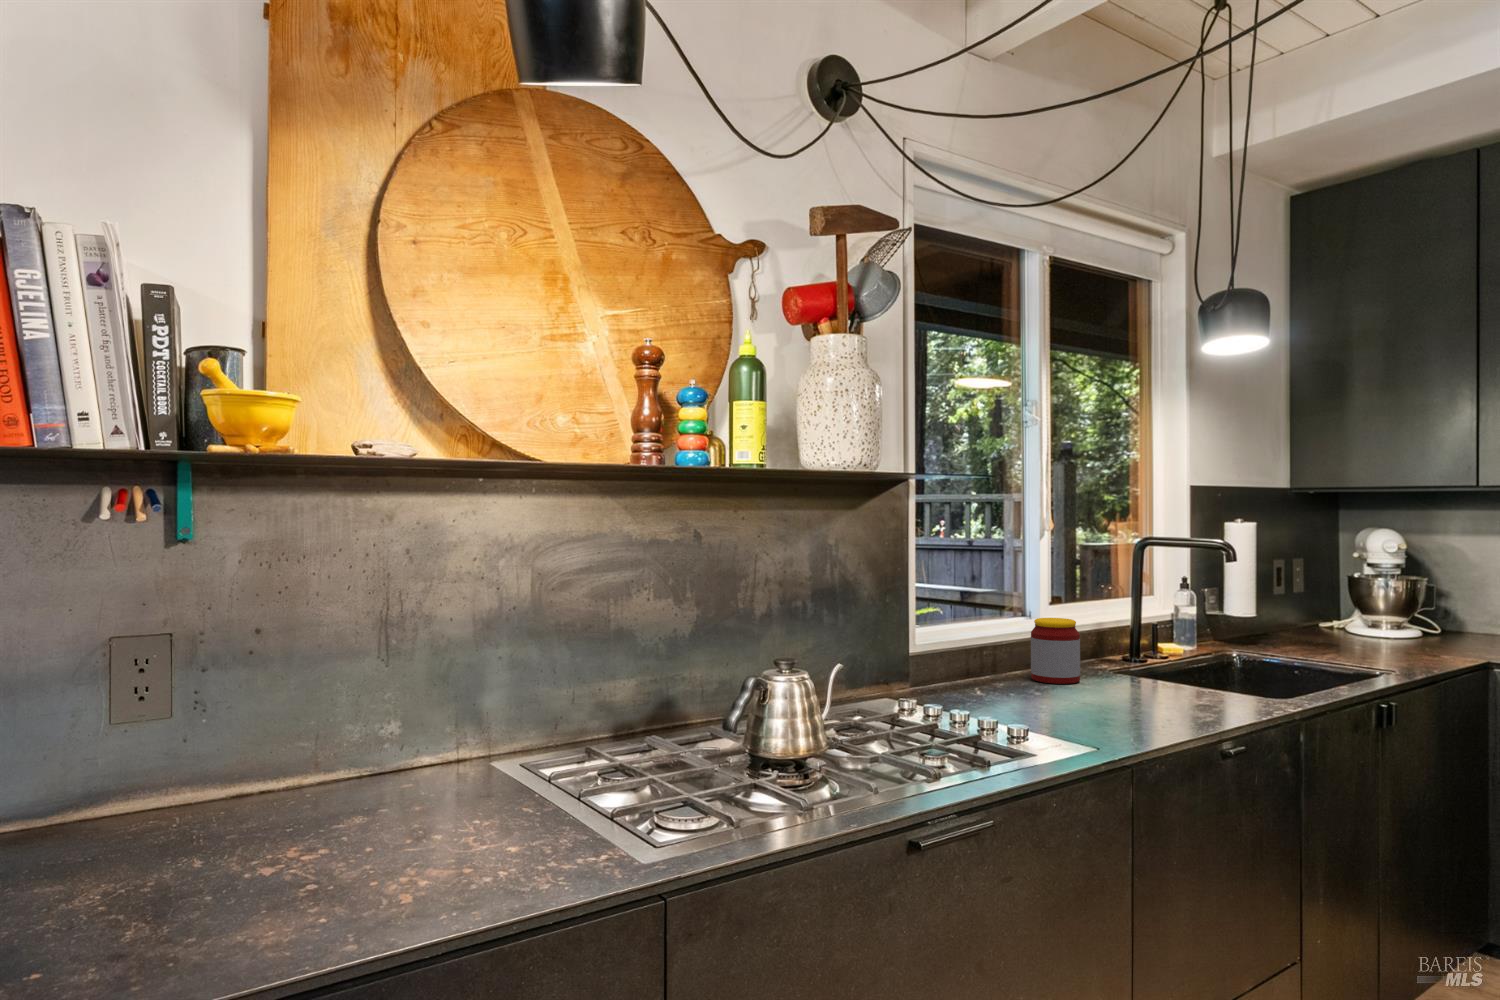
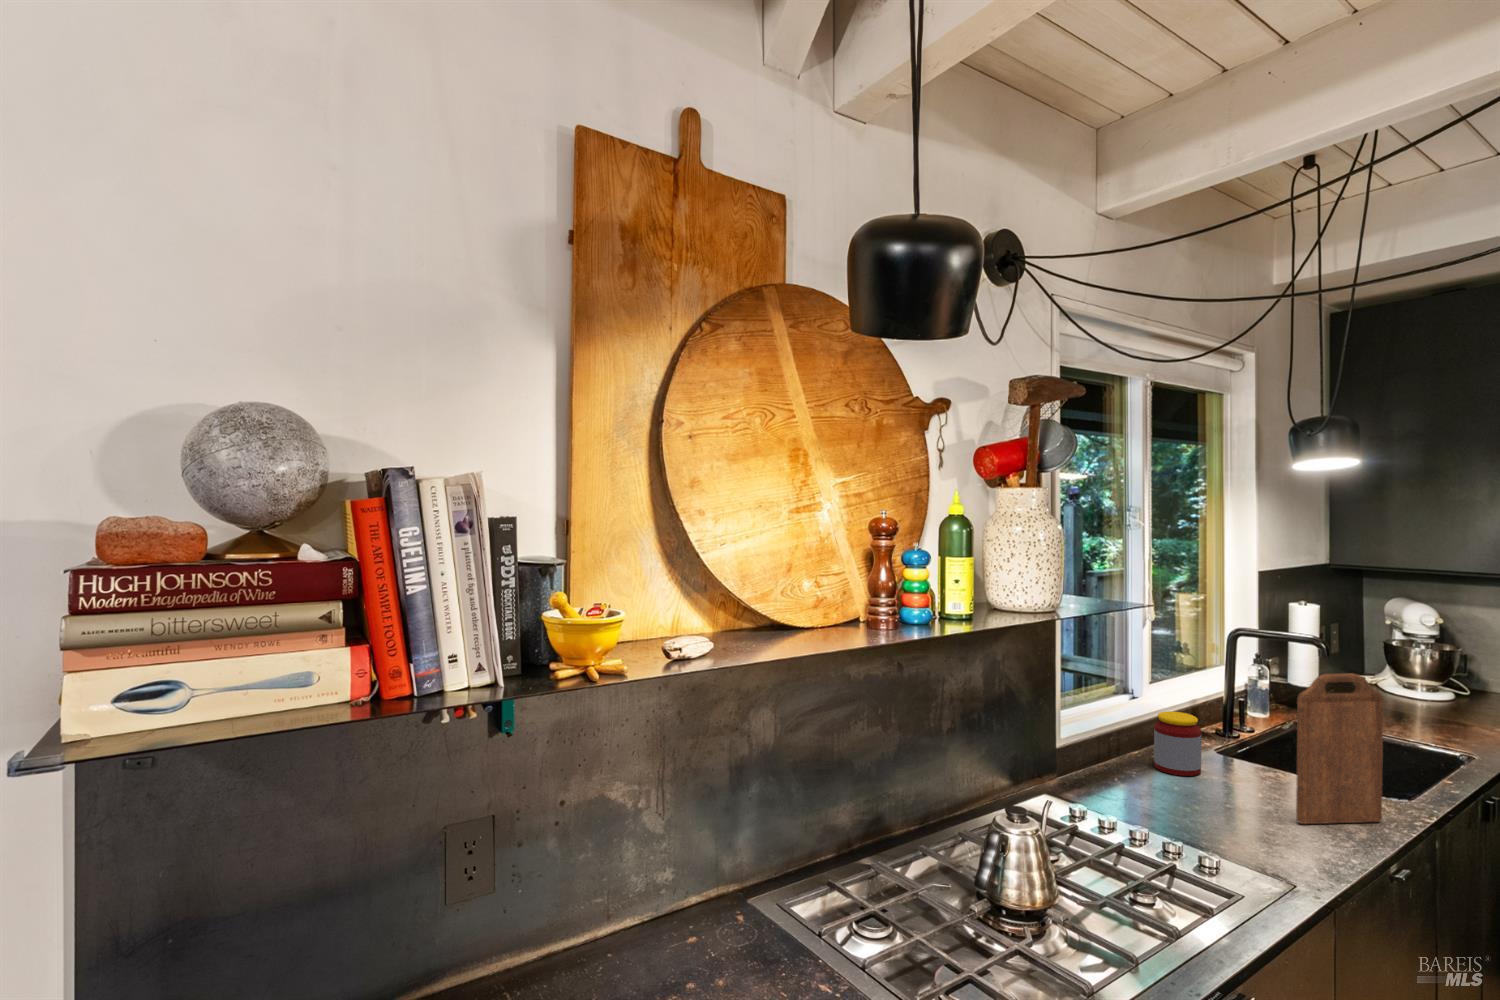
cutting board: none [1151,545,1249,713] -> present [1296,673,1383,824]

